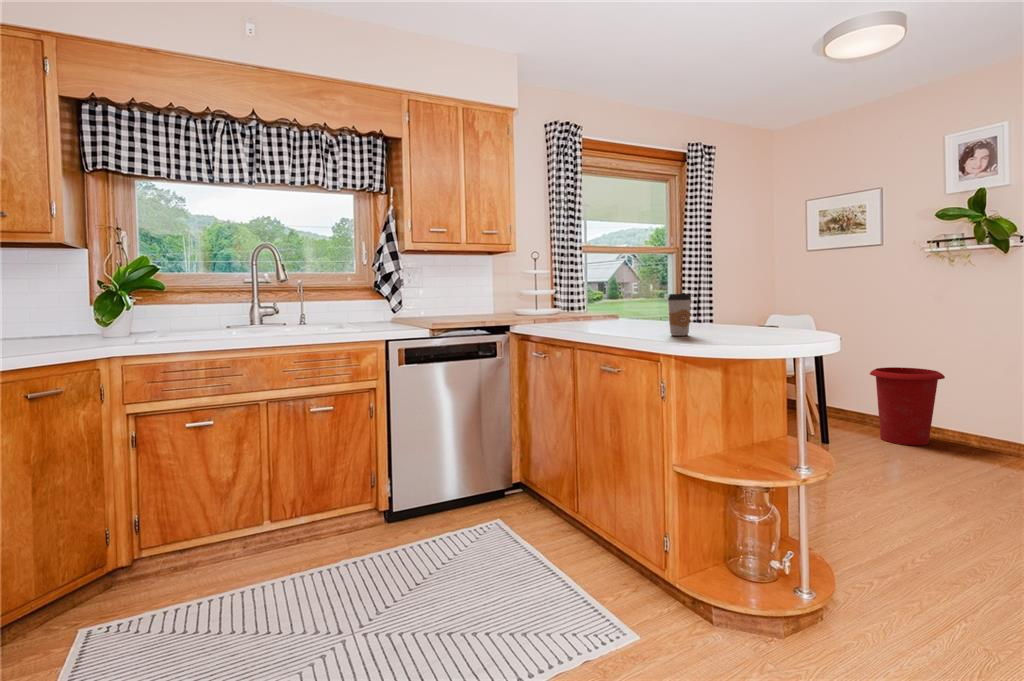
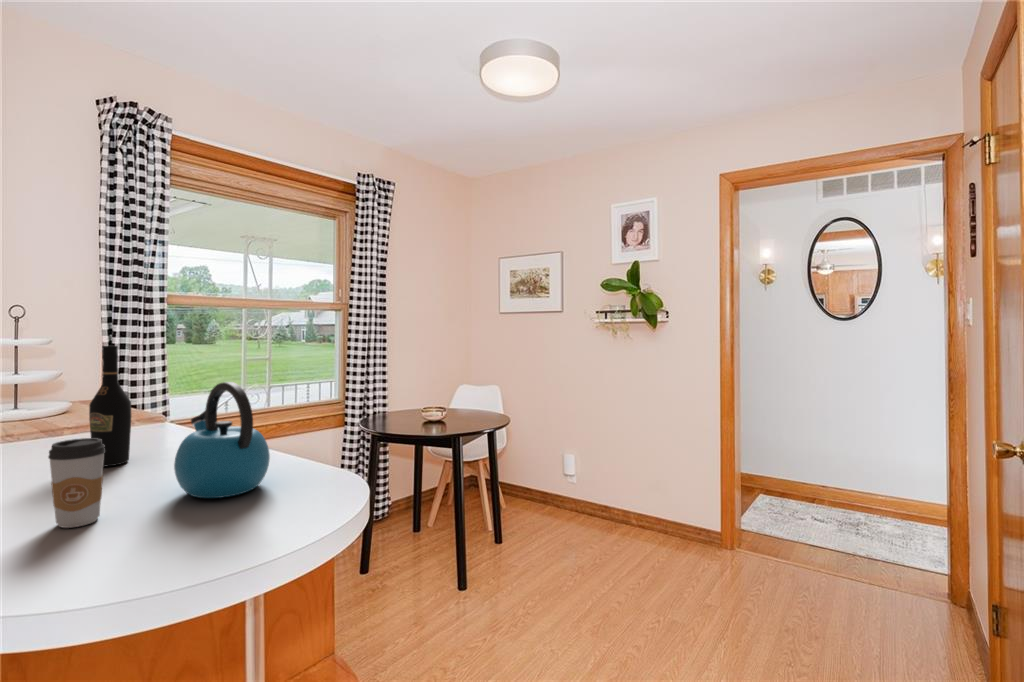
wine bottle: none [629,258,649,327] -> present [89,346,131,467]
kettle: none [705,267,760,331] -> present [174,382,270,498]
waste bin: present [870,367,945,445] -> none [544,441,610,529]

